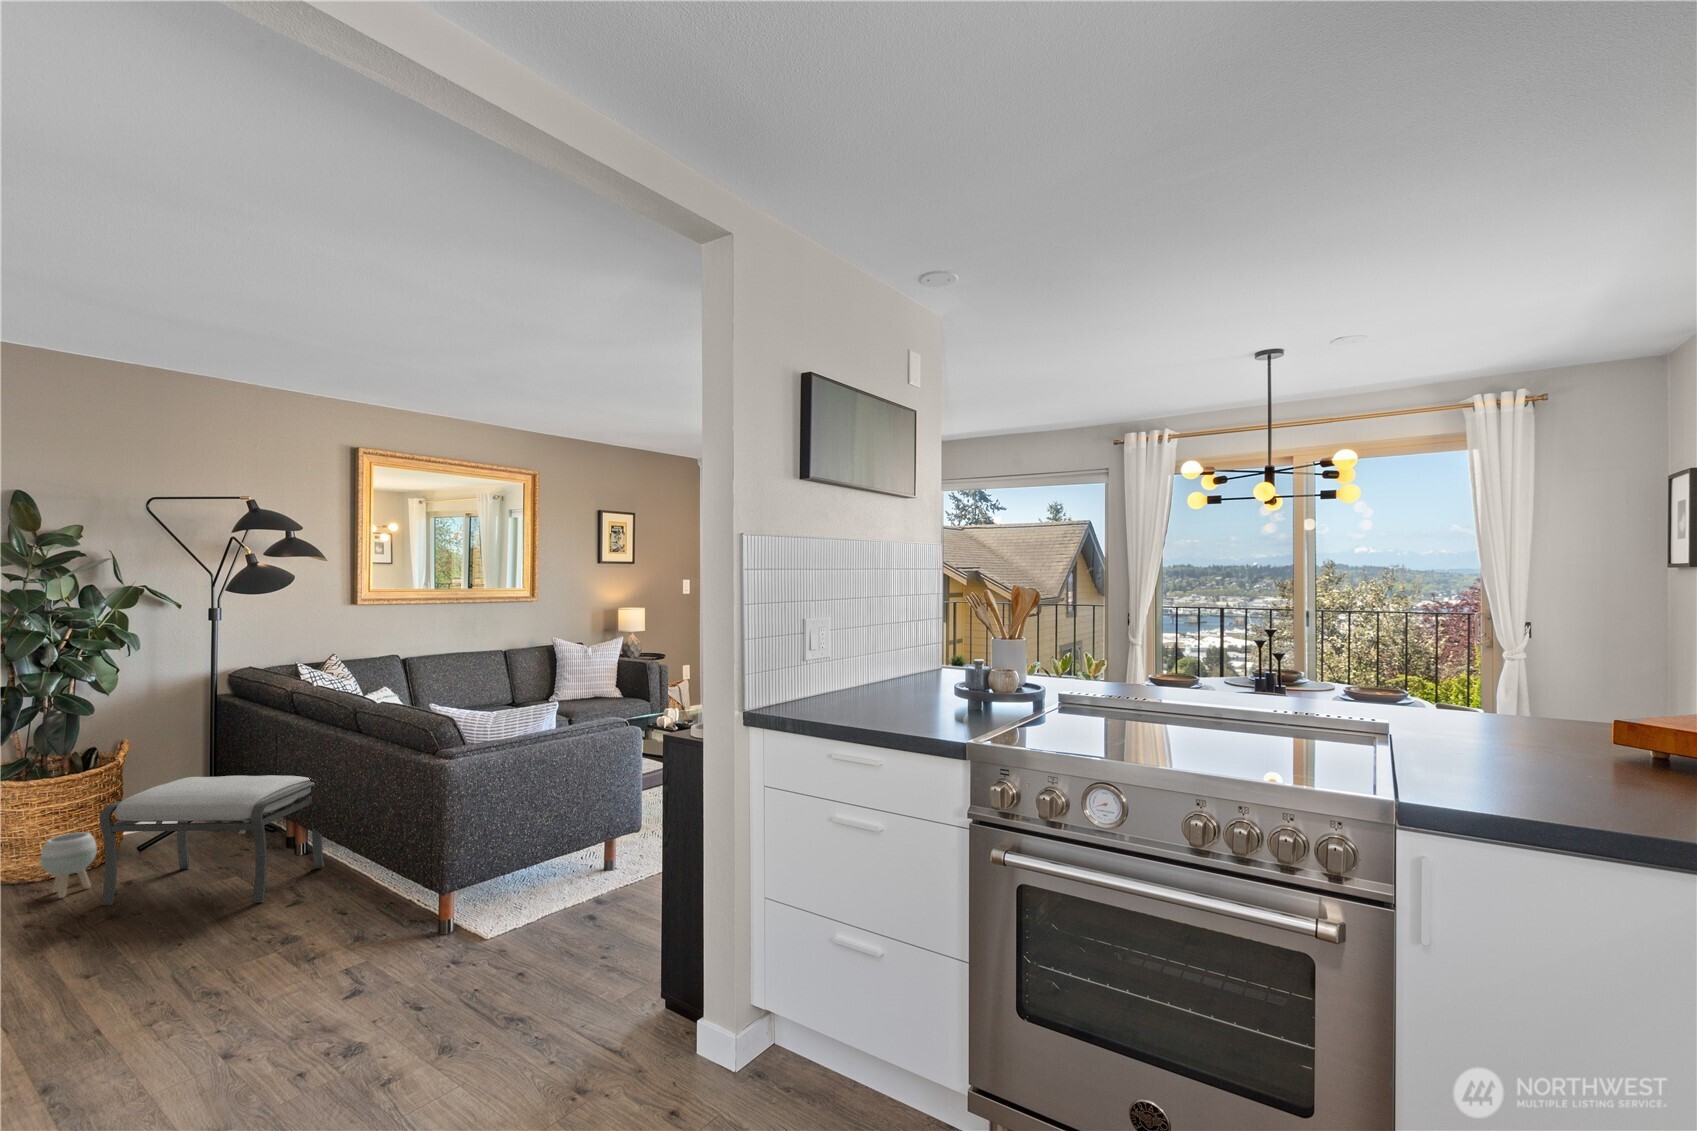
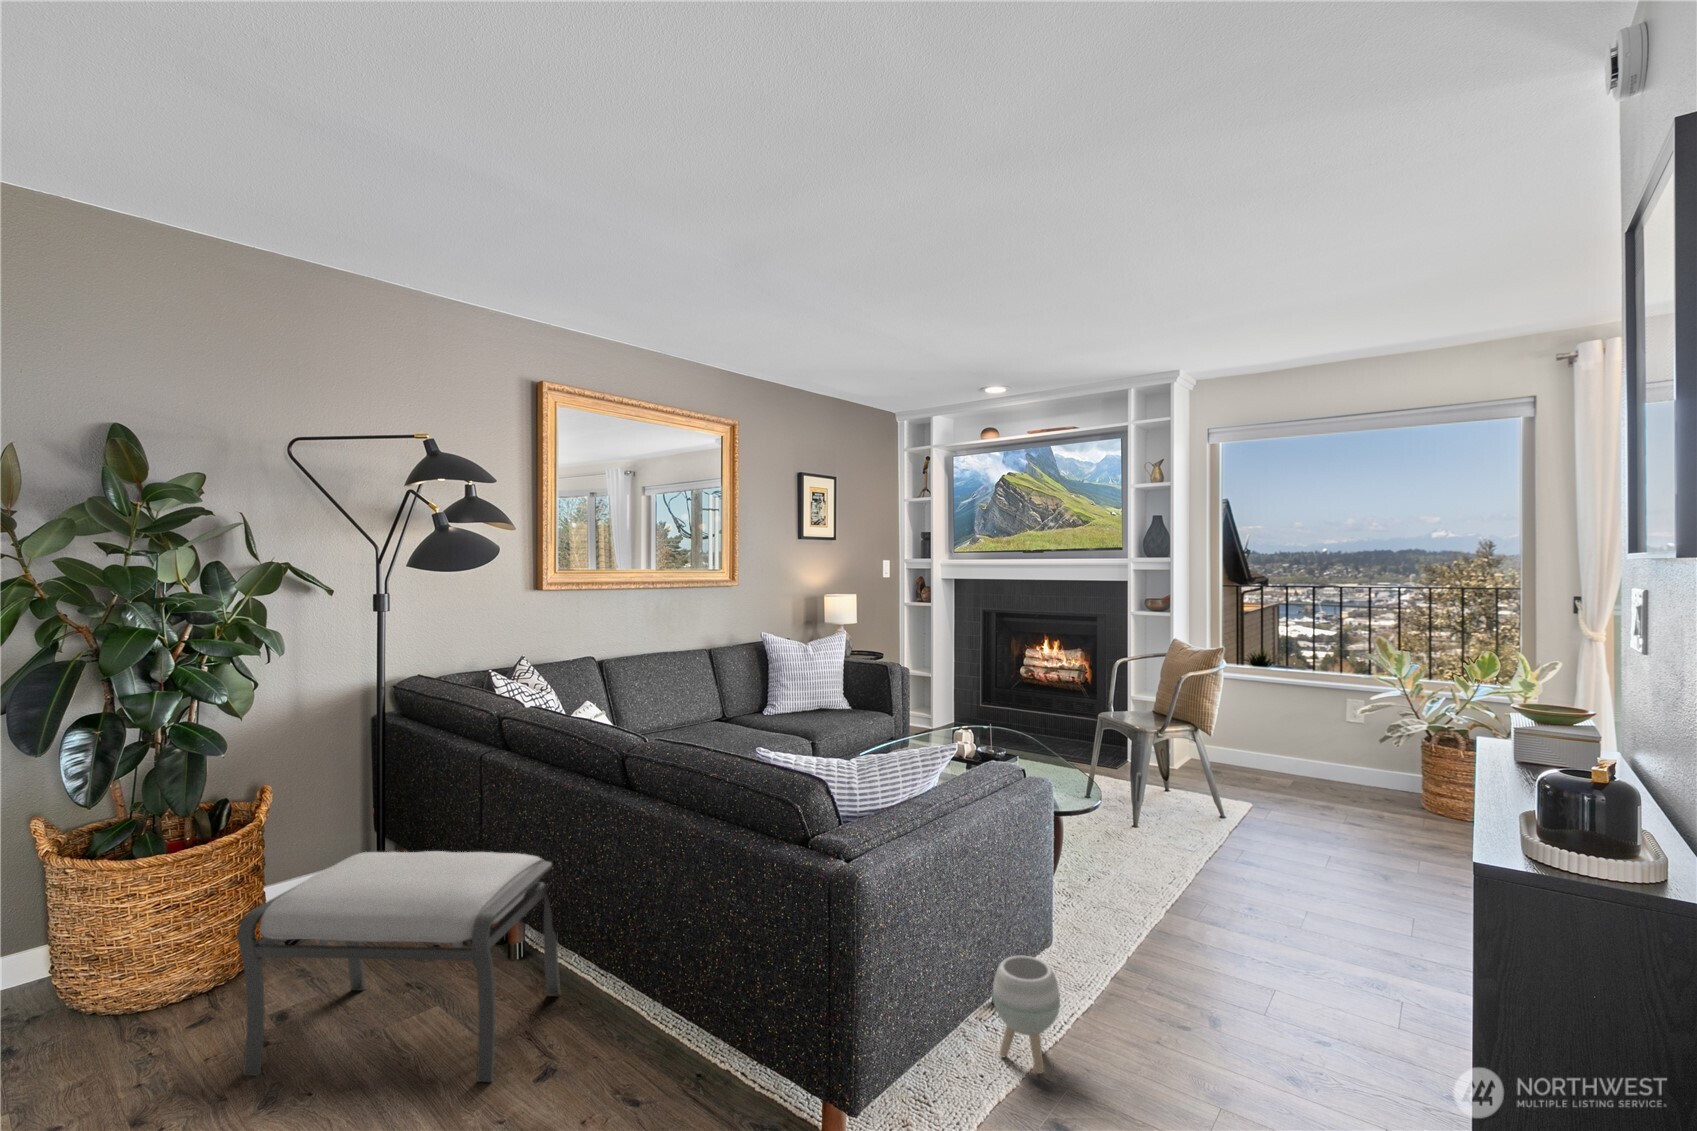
planter: present [40,832,97,898] -> present [993,956,1060,1074]

